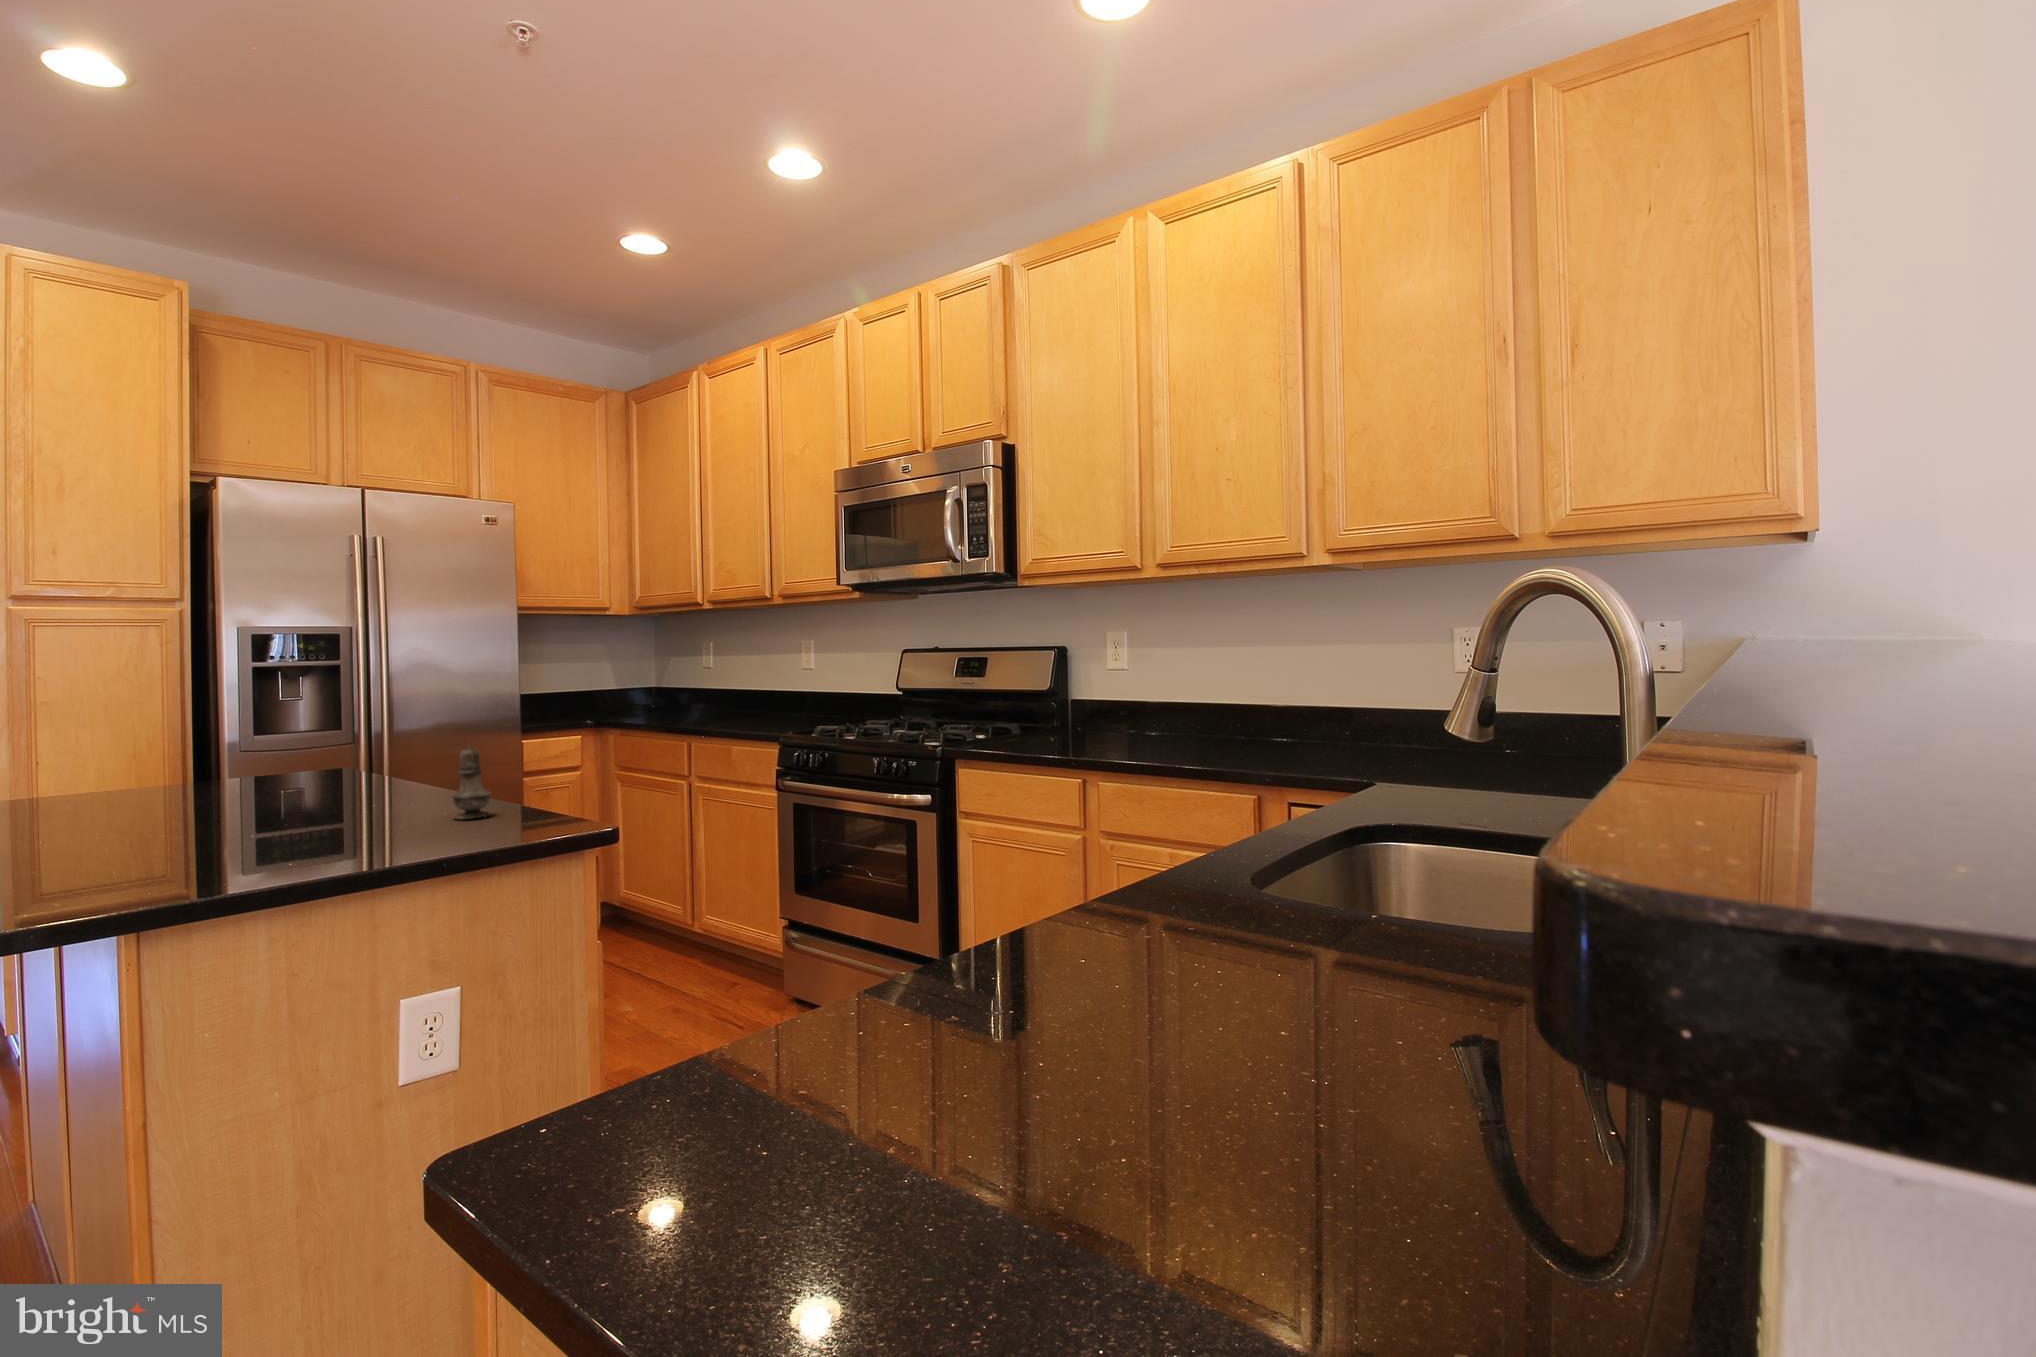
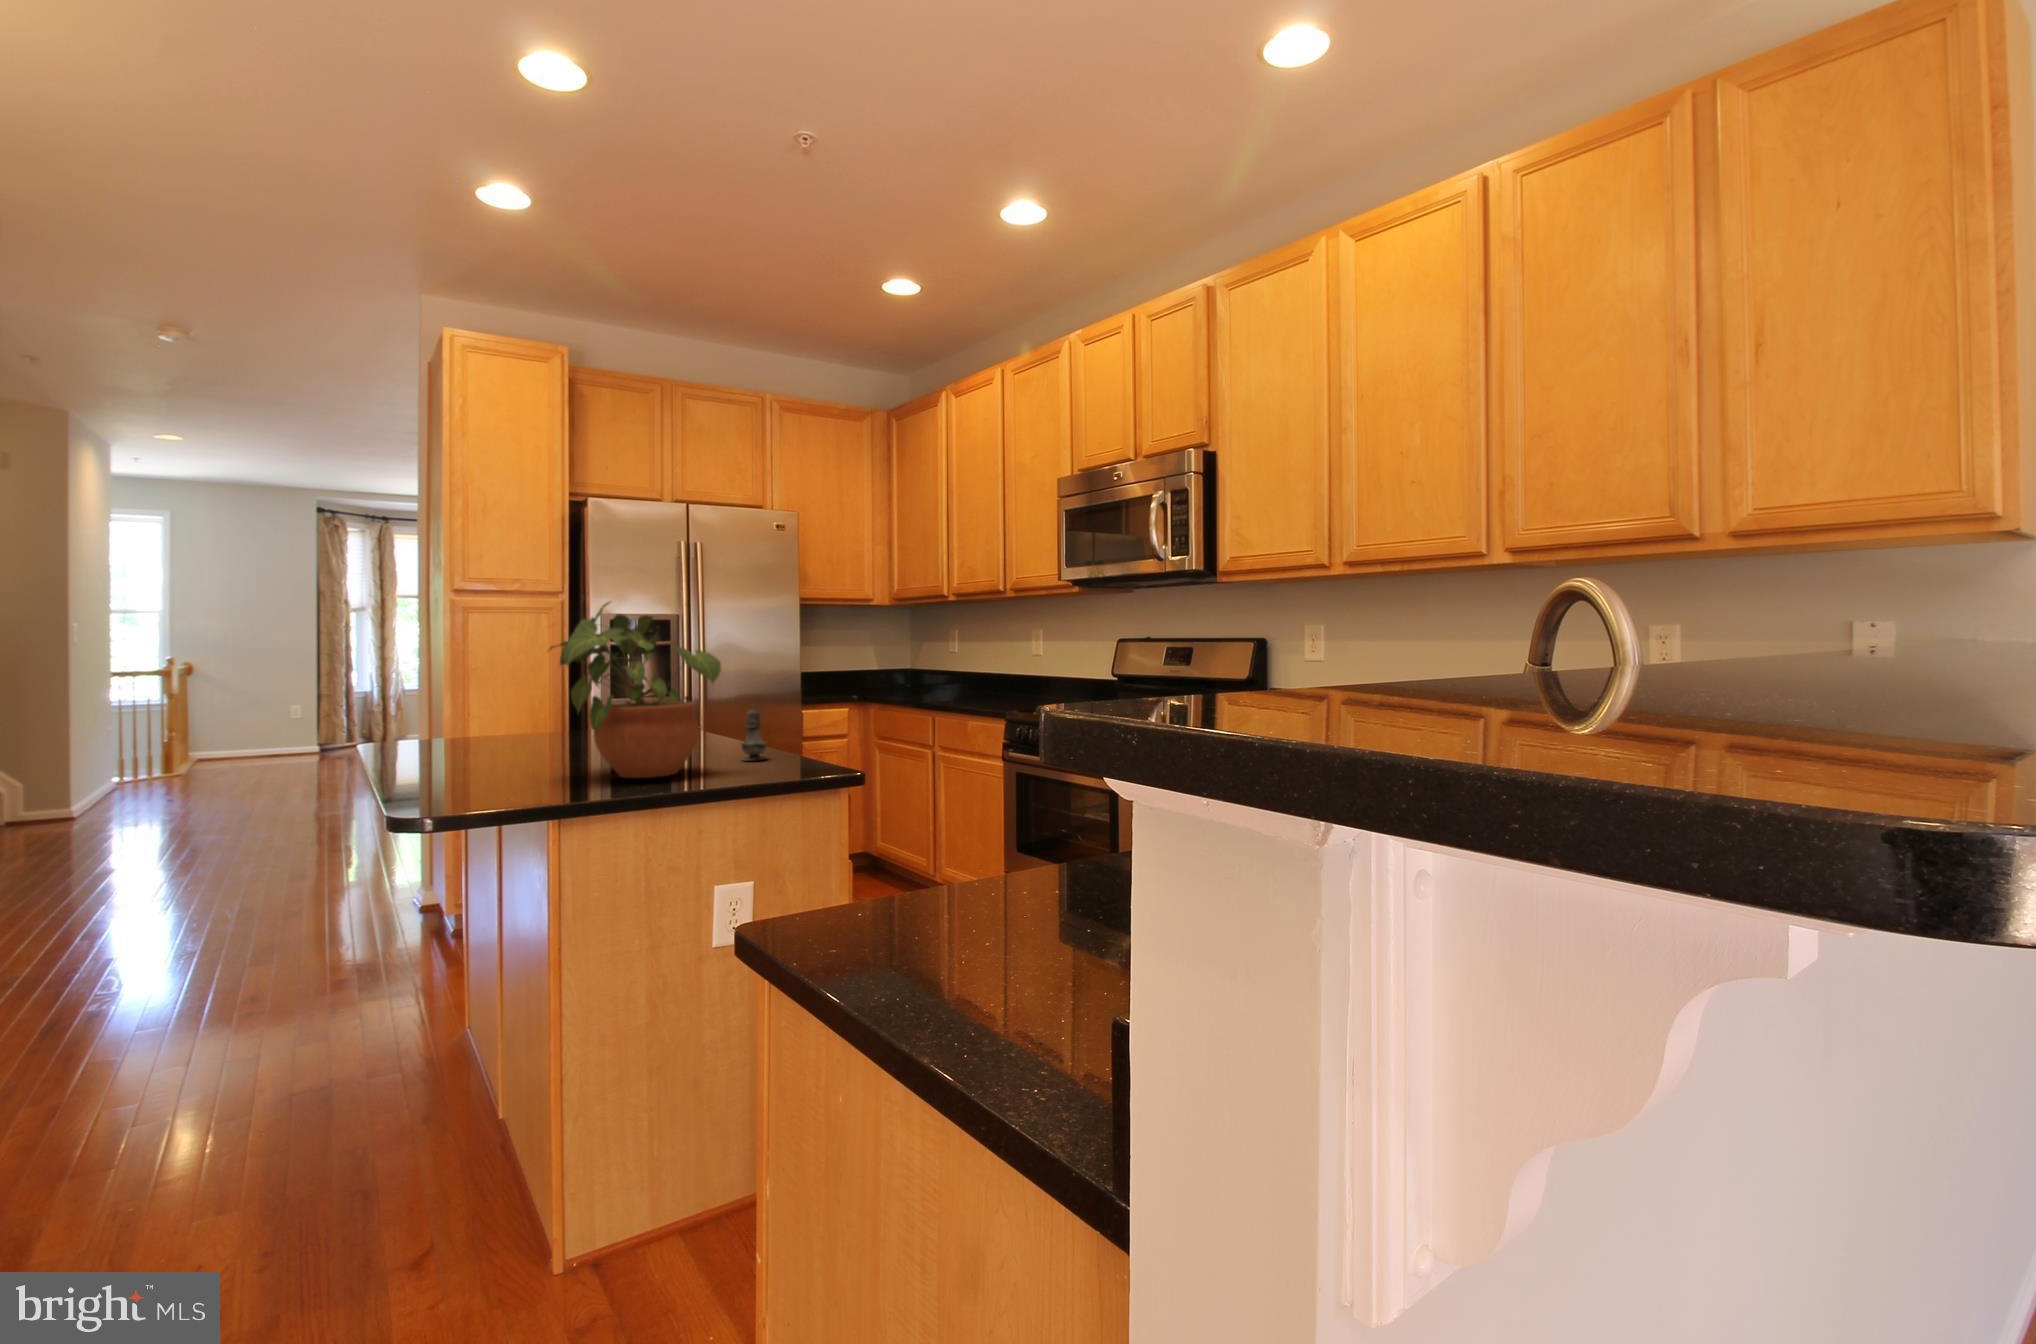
potted plant: none [119,600,421,860] -> present [550,602,721,778]

